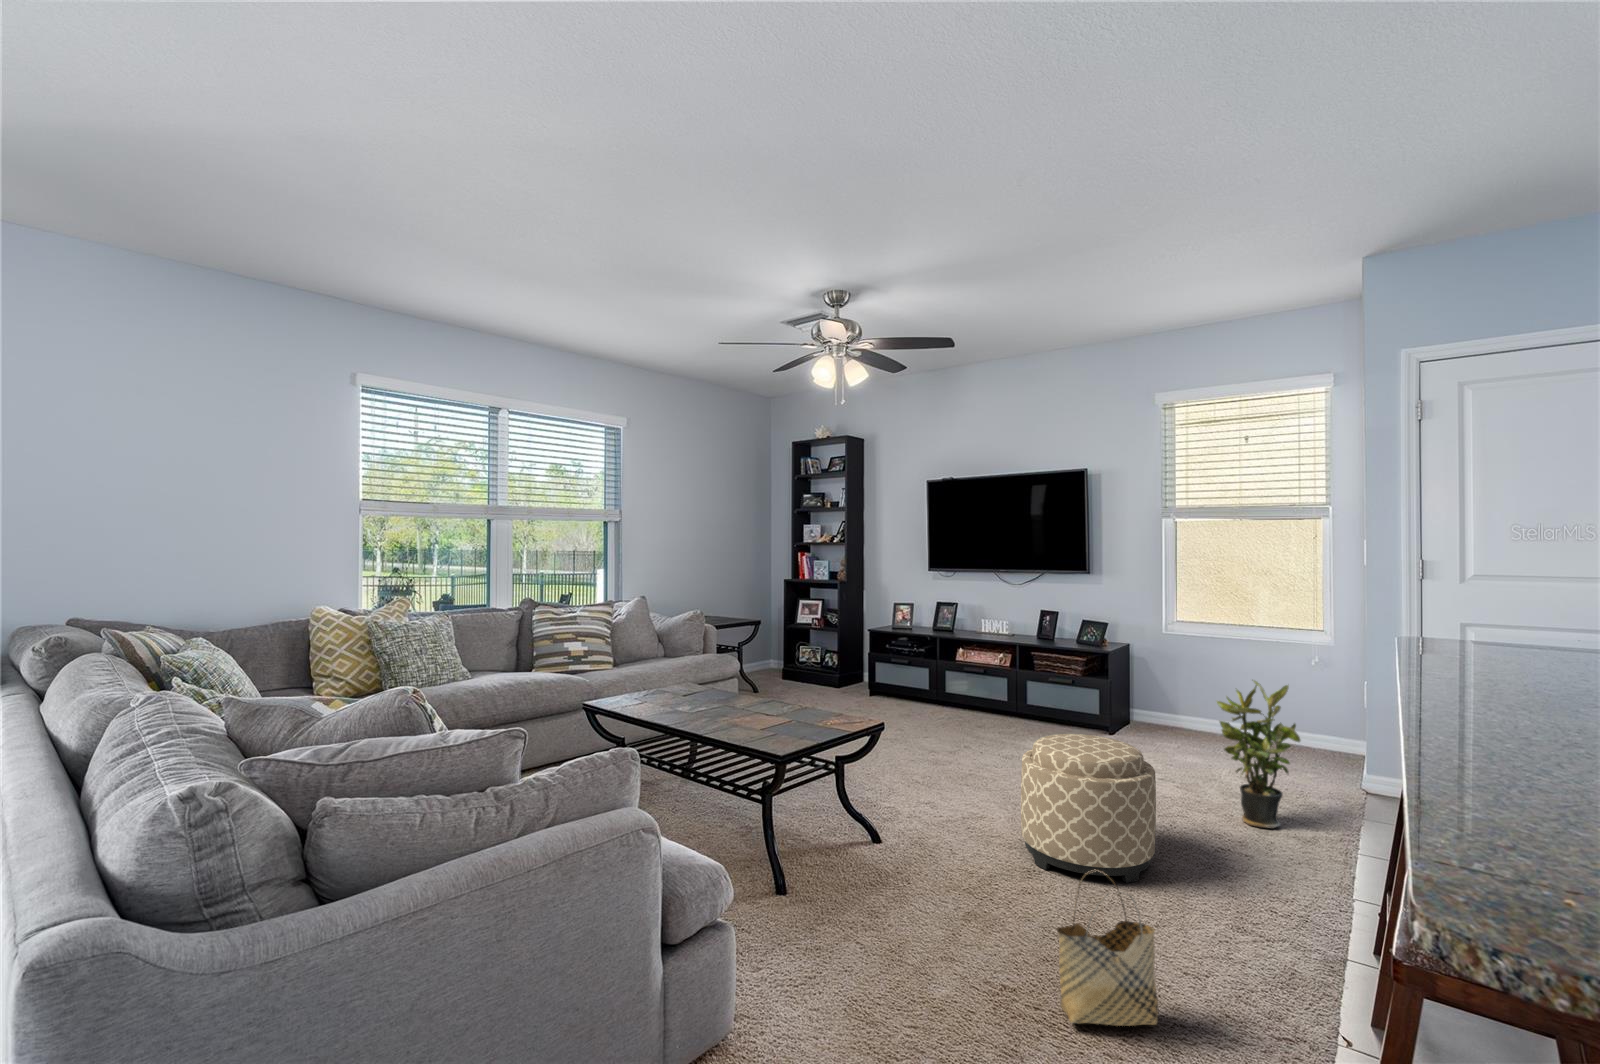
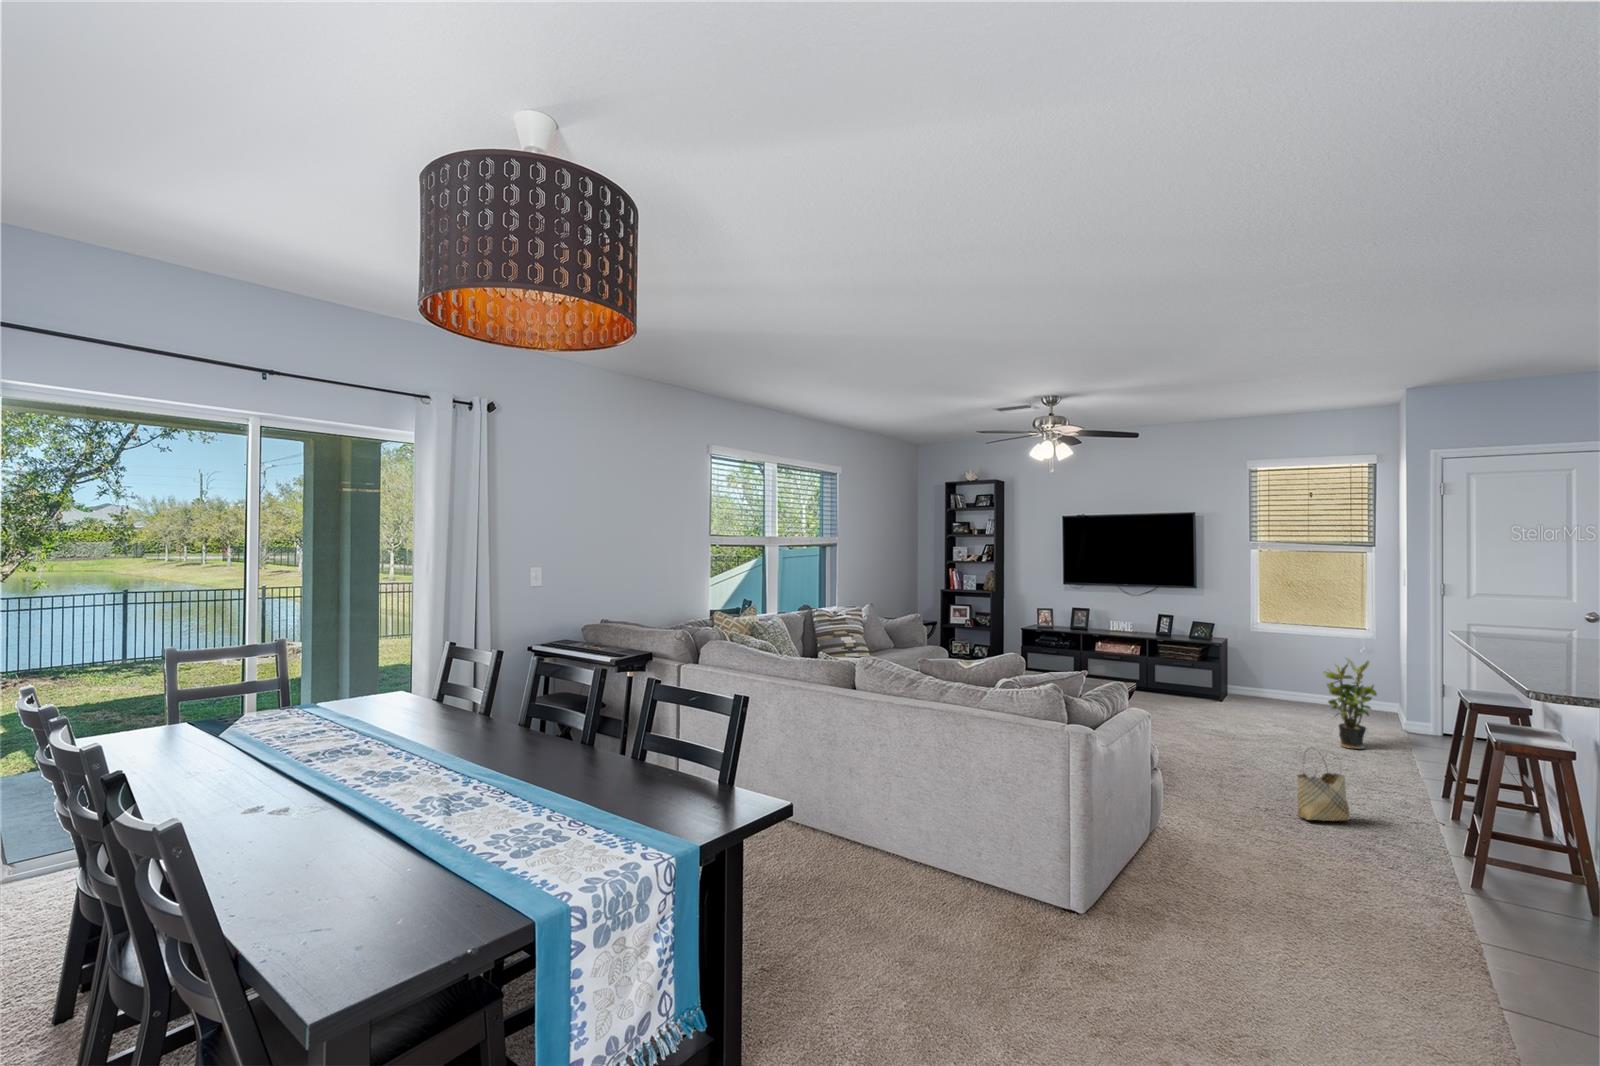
ottoman: present [1021,734,1156,883] -> none [1217,690,1306,773]

